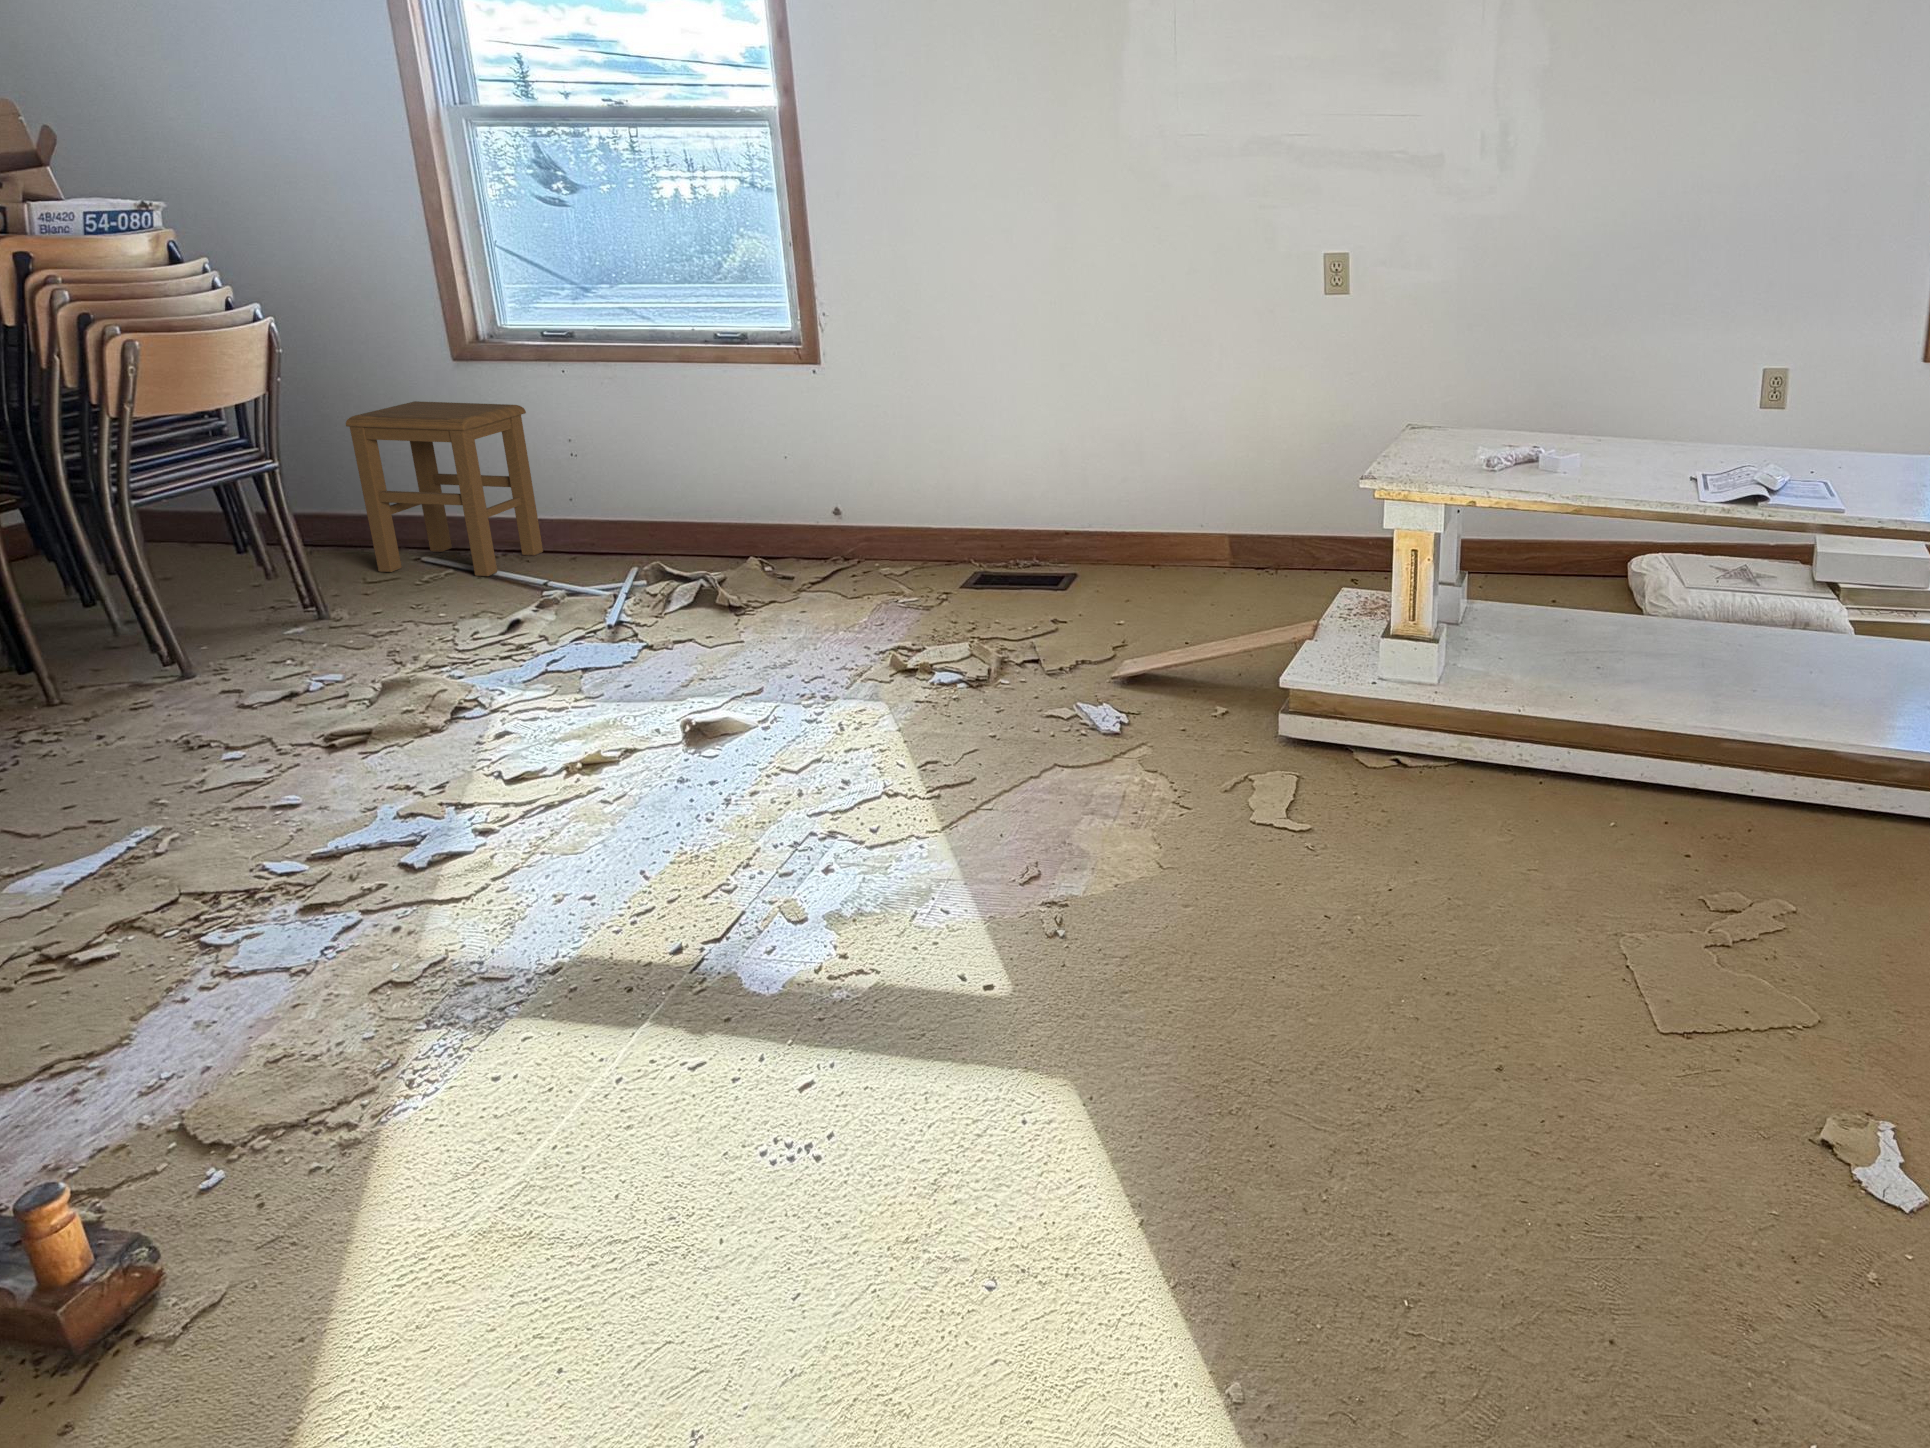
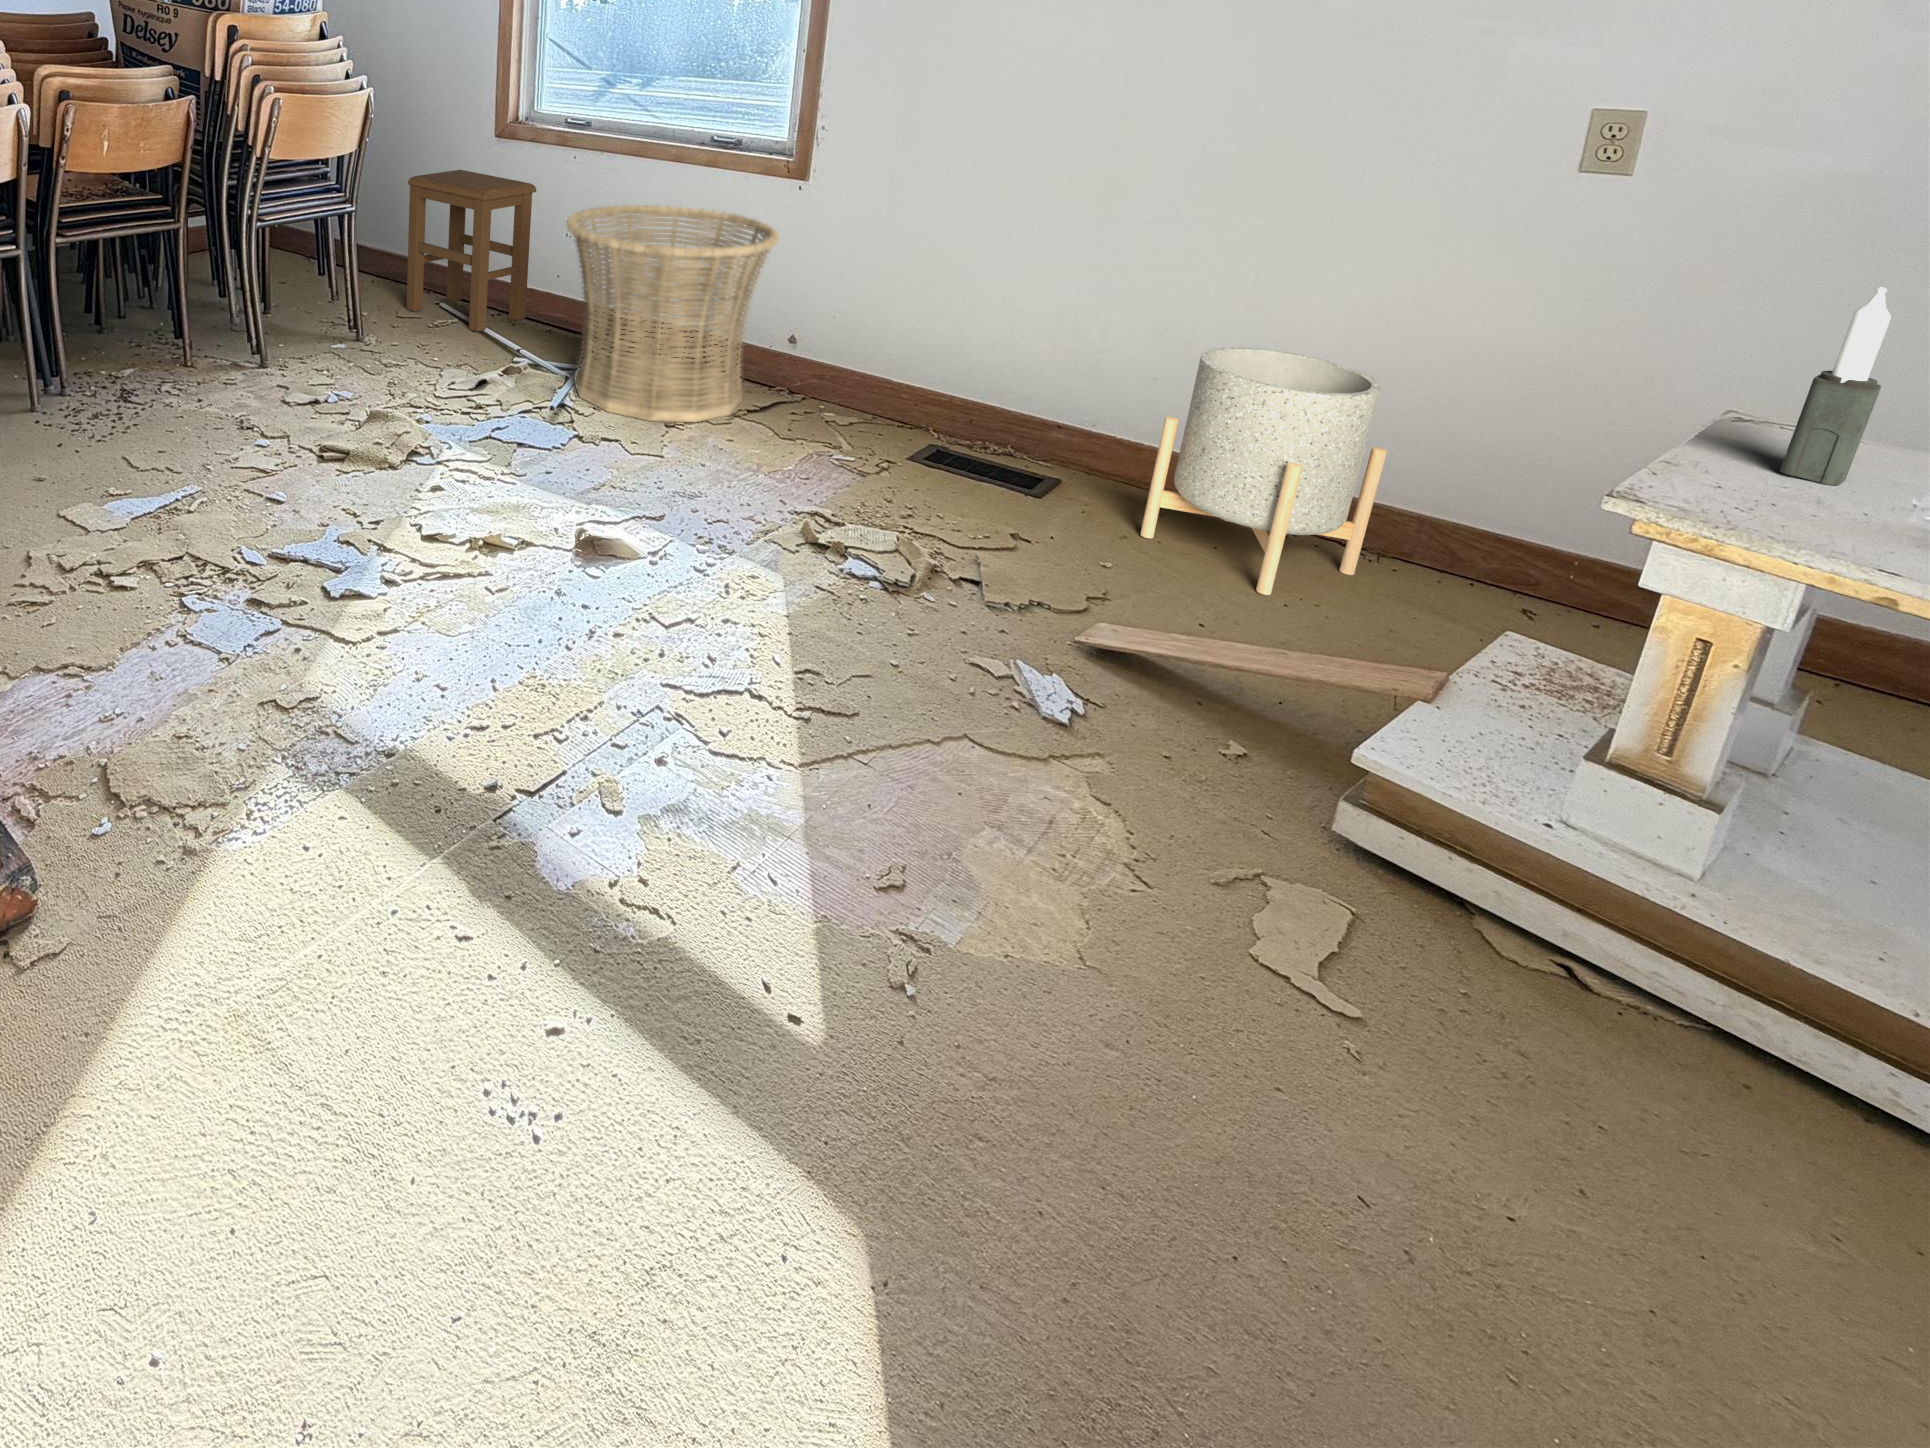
candle: none [1425,343,1452,455] -> present [1780,287,1891,486]
basket: none [581,404,811,617] -> present [566,205,779,422]
planter: none [1138,443,1268,613] -> present [1140,347,1387,595]

